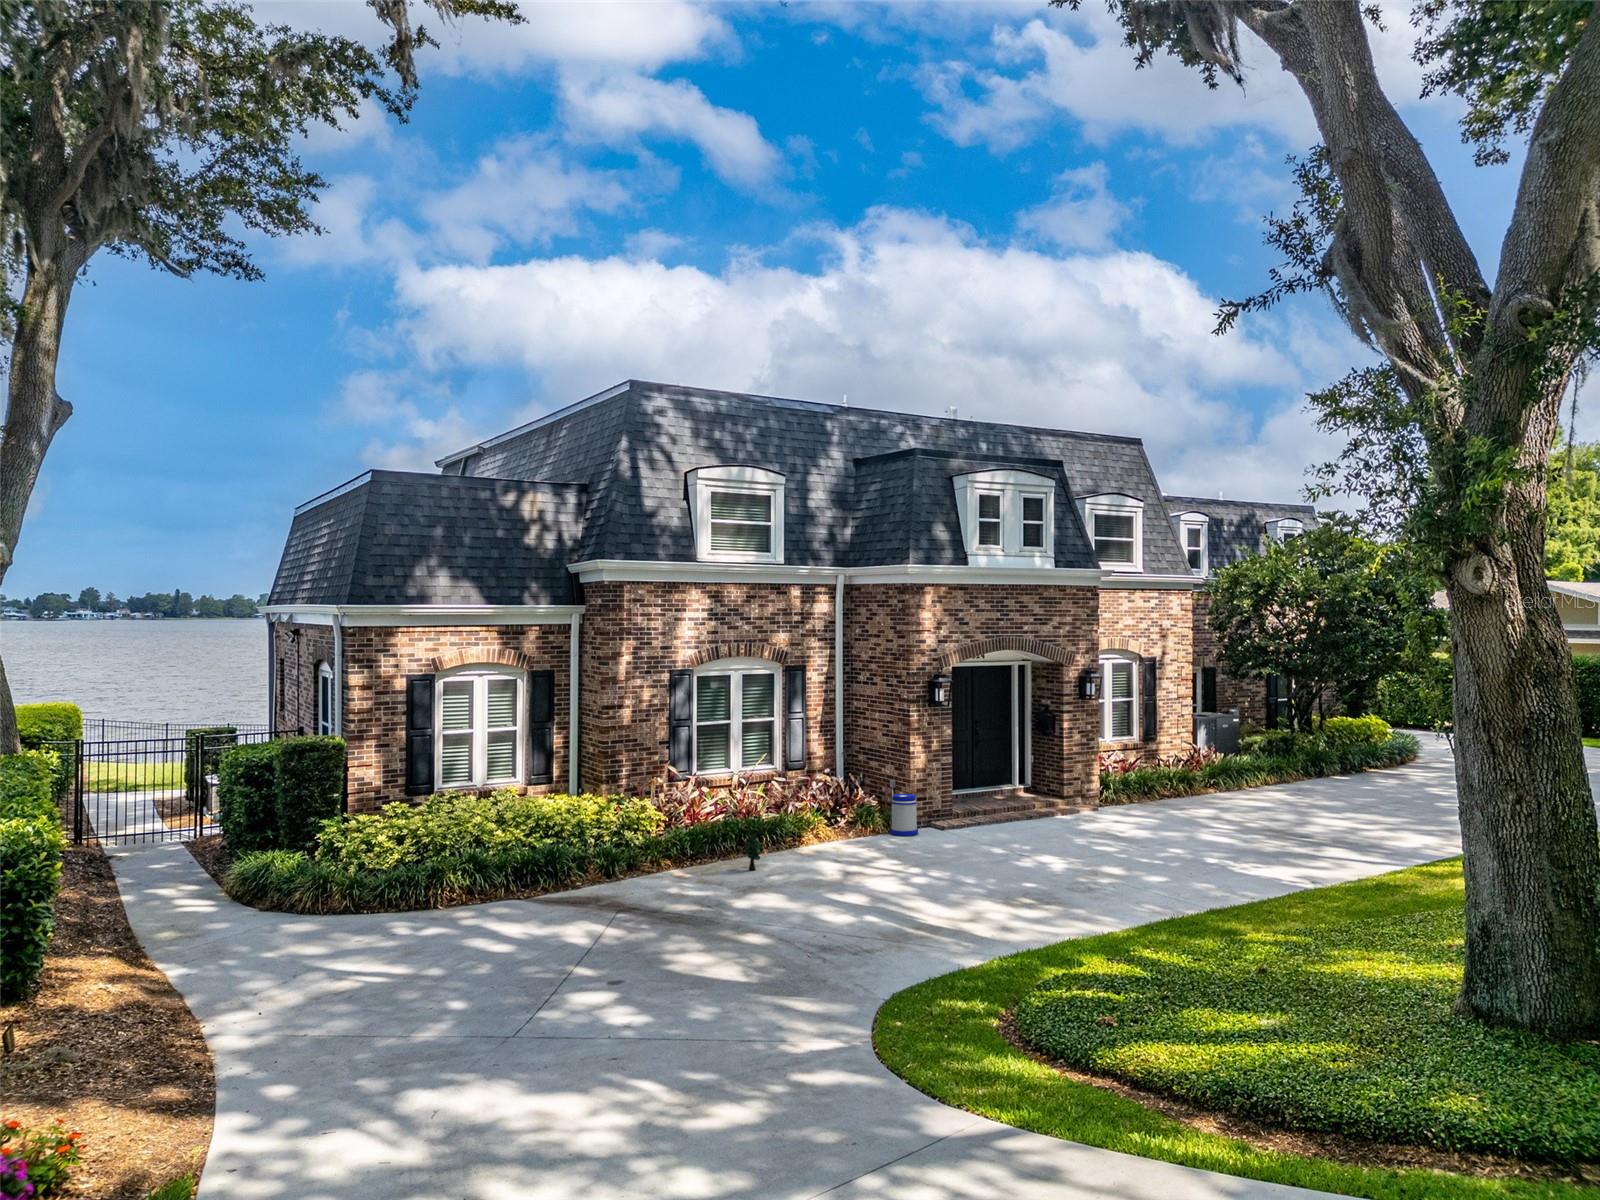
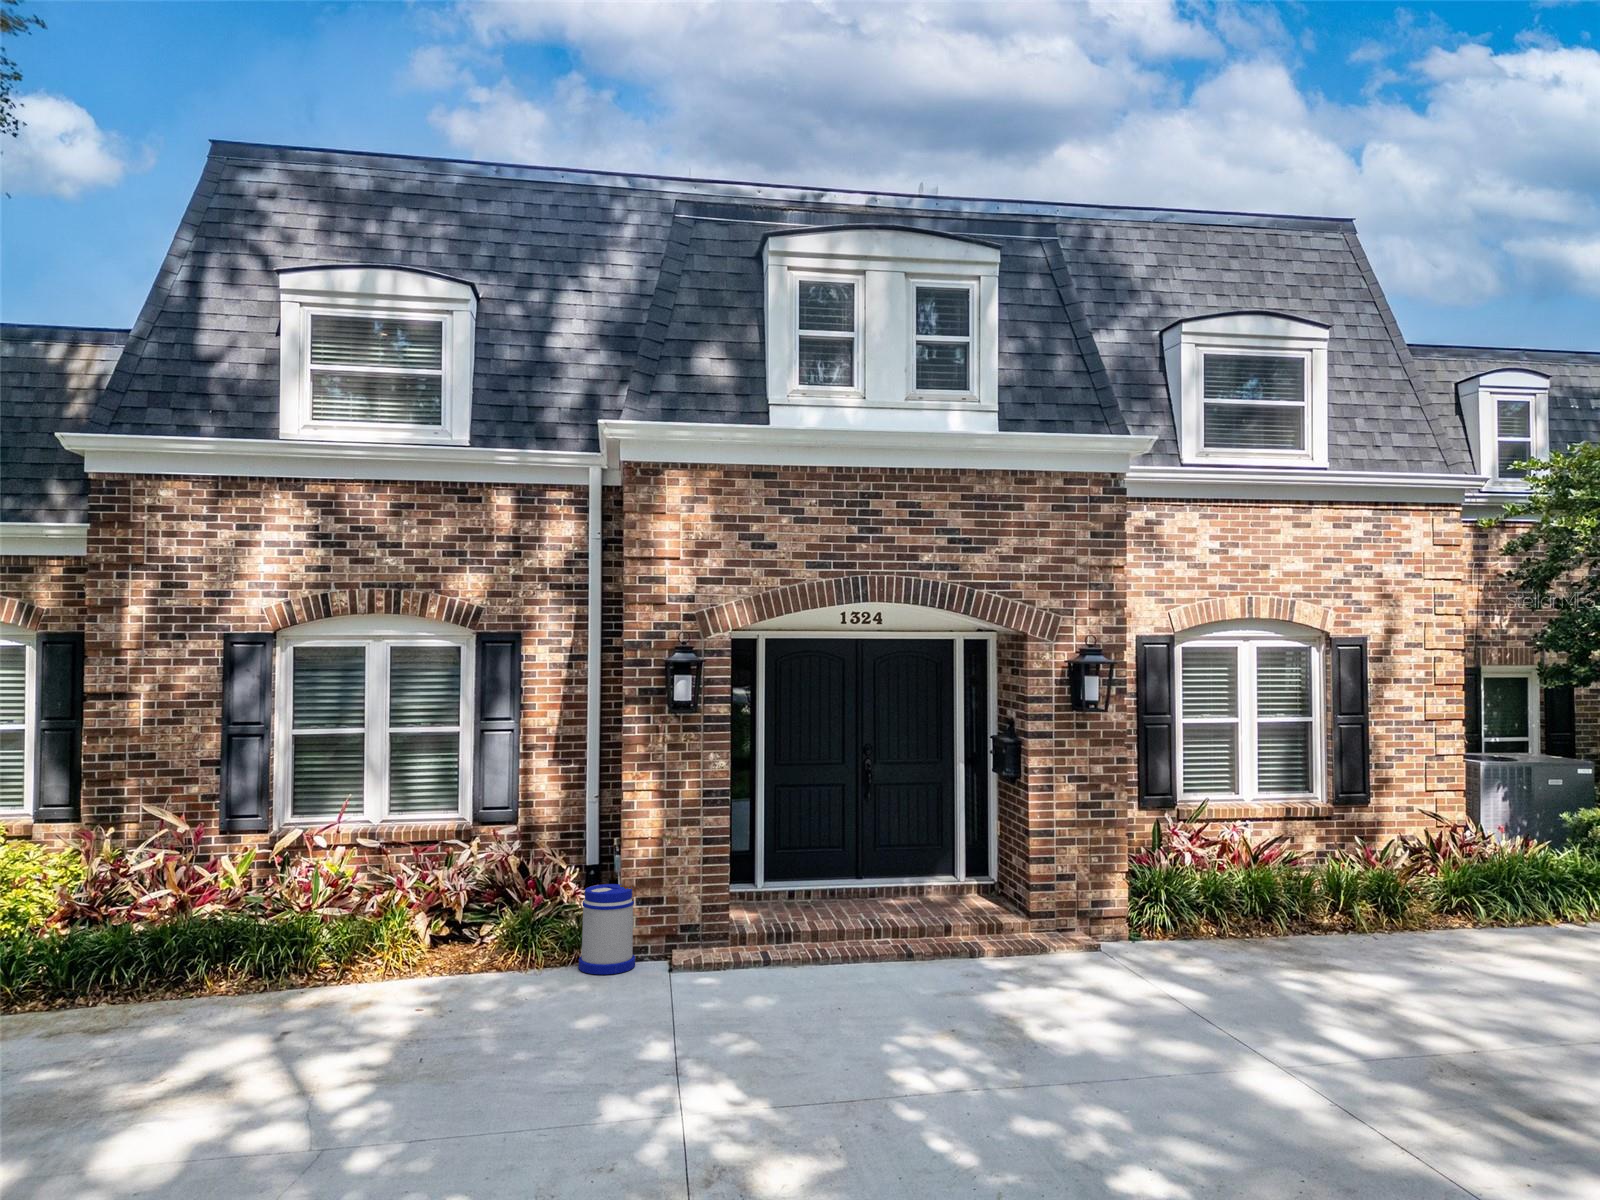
decorative plant: present [744,833,764,871] -> none [83,948,128,1027]

